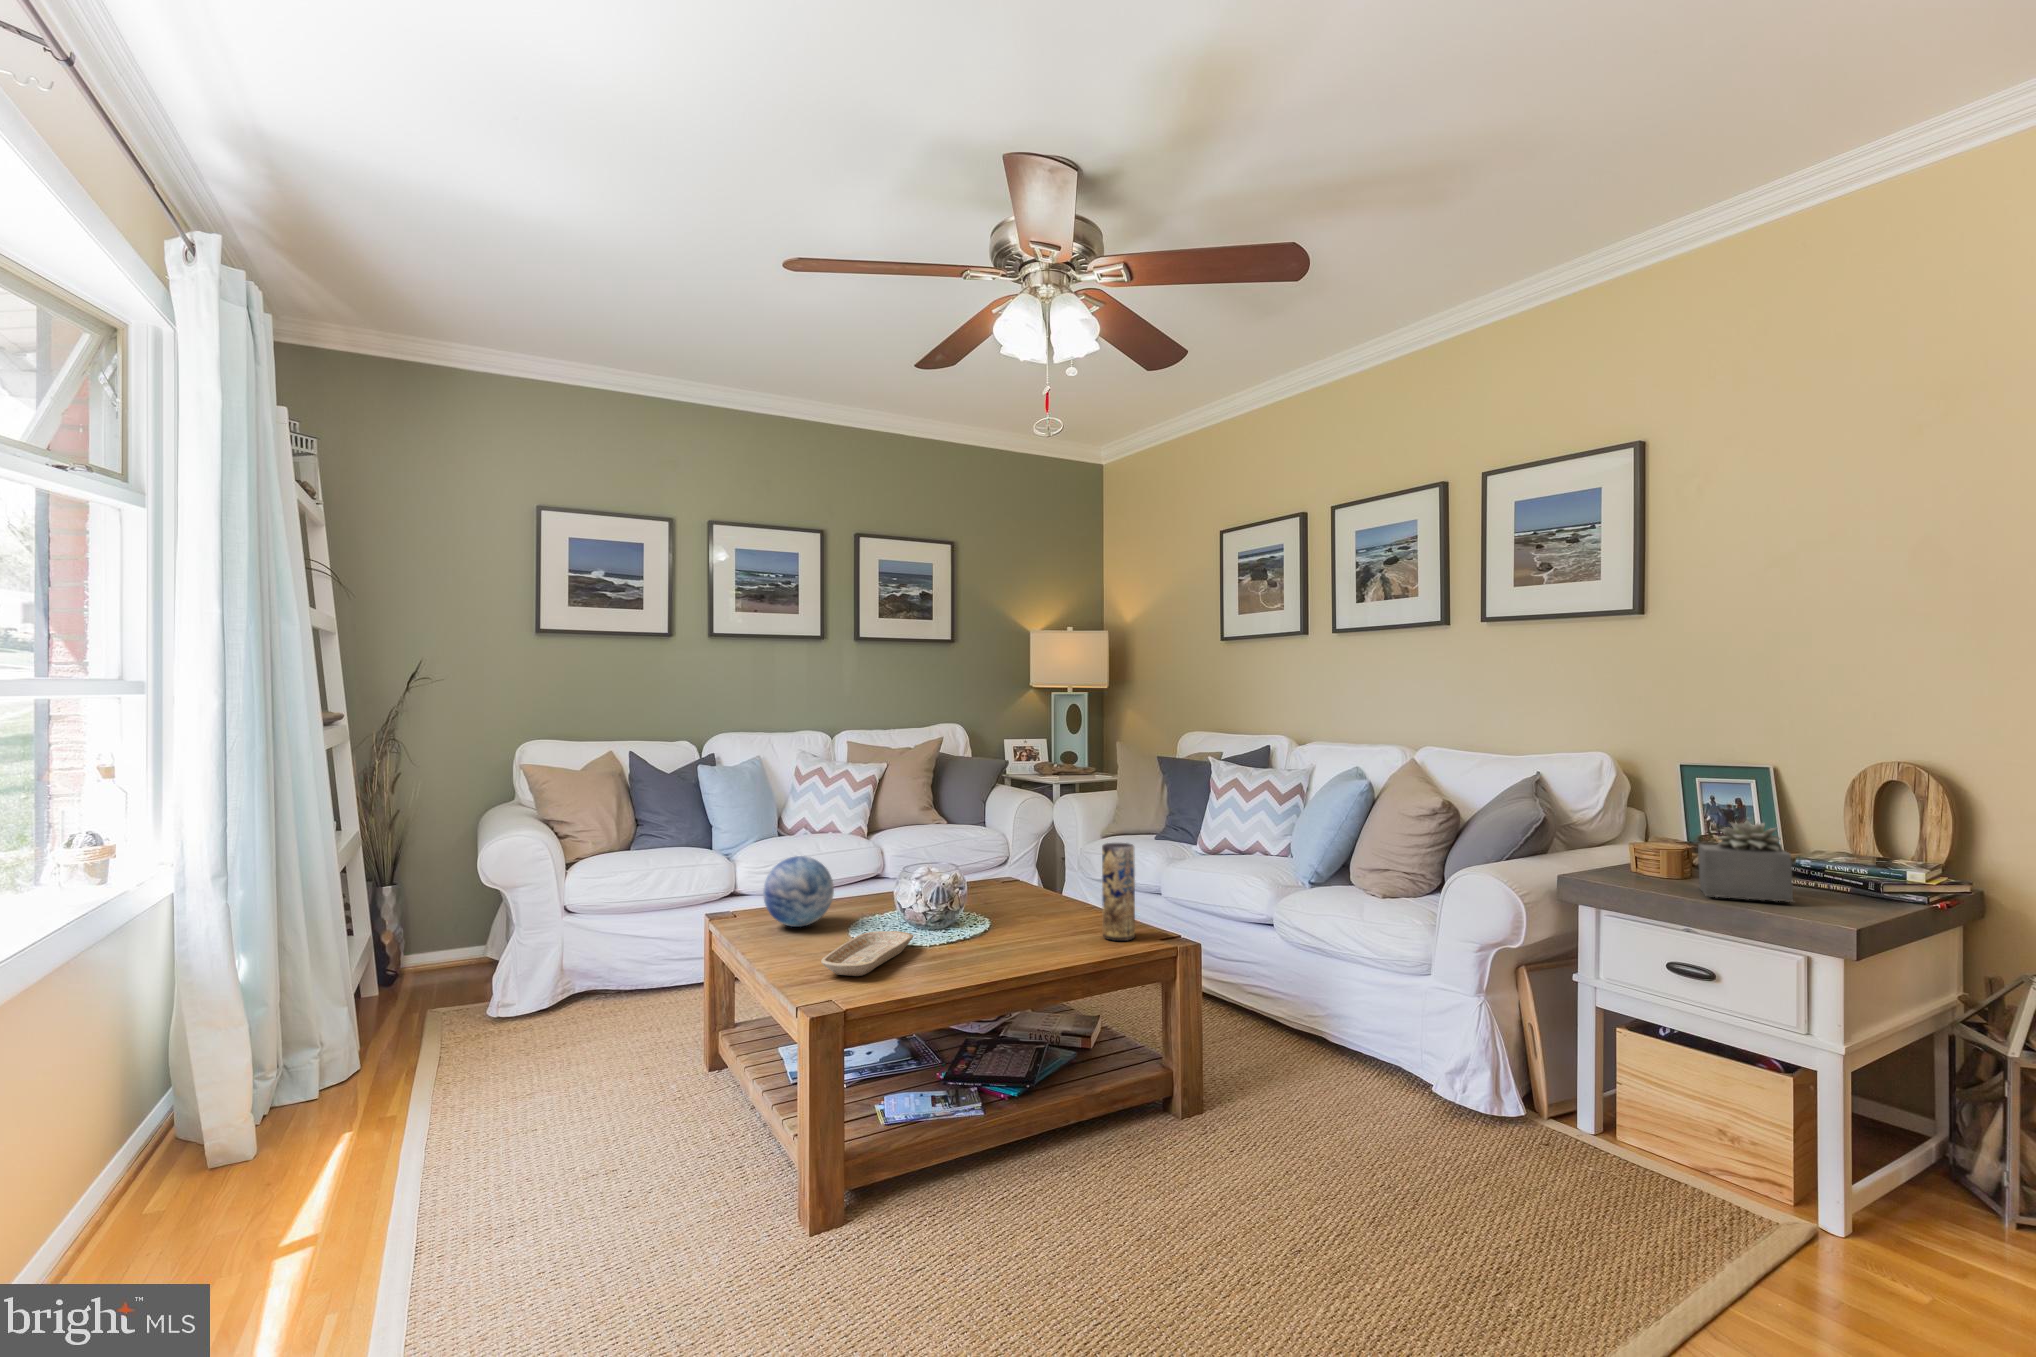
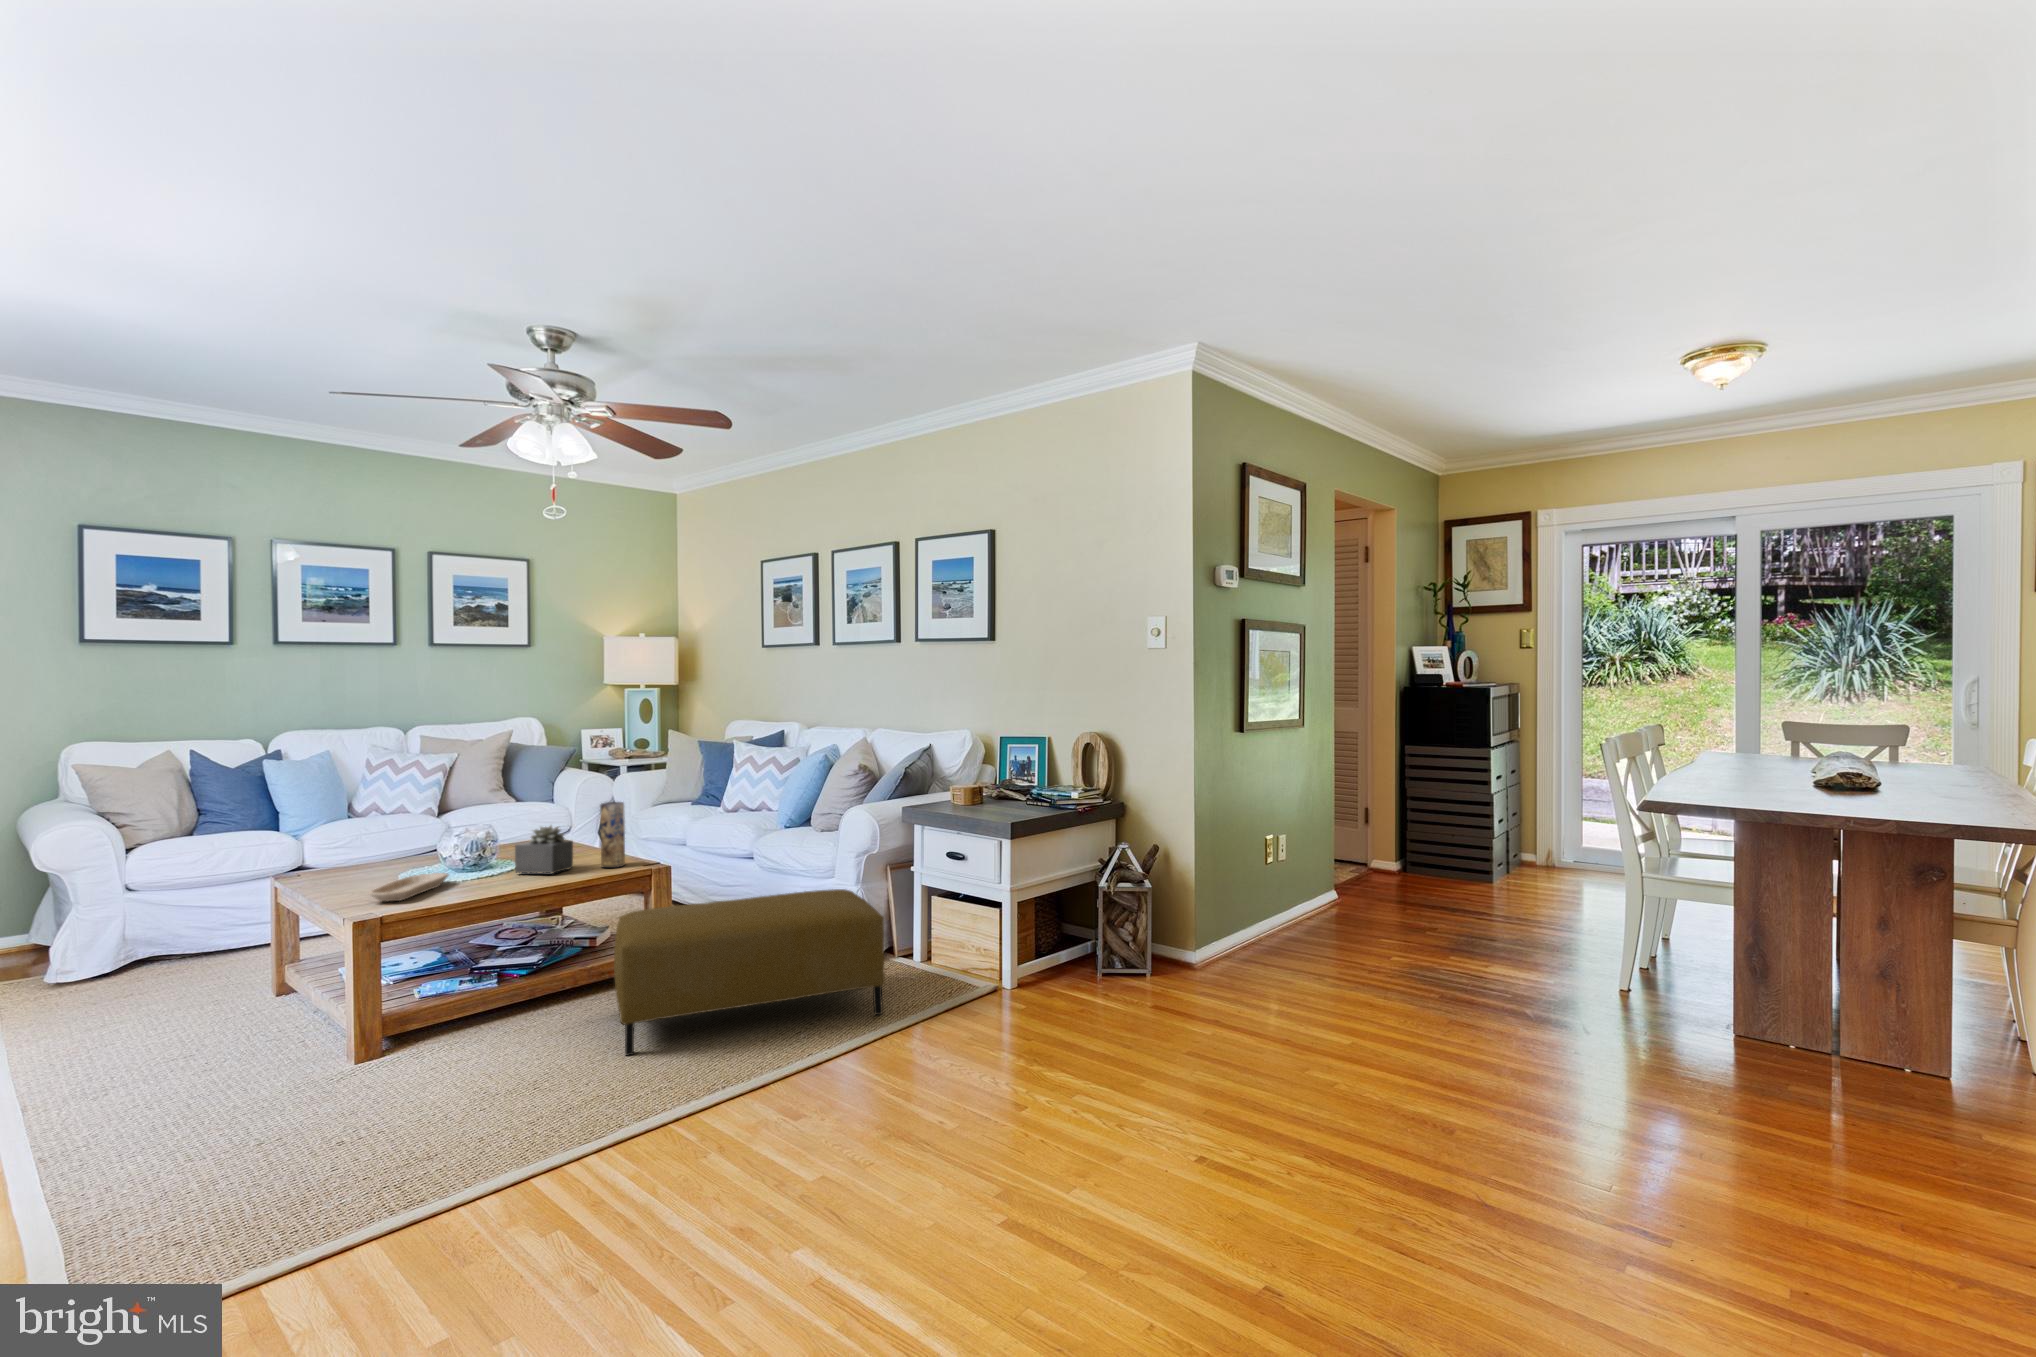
succulent plant: present [1698,821,1793,902] -> present [515,825,573,873]
decorative orb: present [763,856,834,927] -> none [324,826,388,879]
ottoman: none [1153,1012,1649,1299] -> present [614,889,885,1056]

